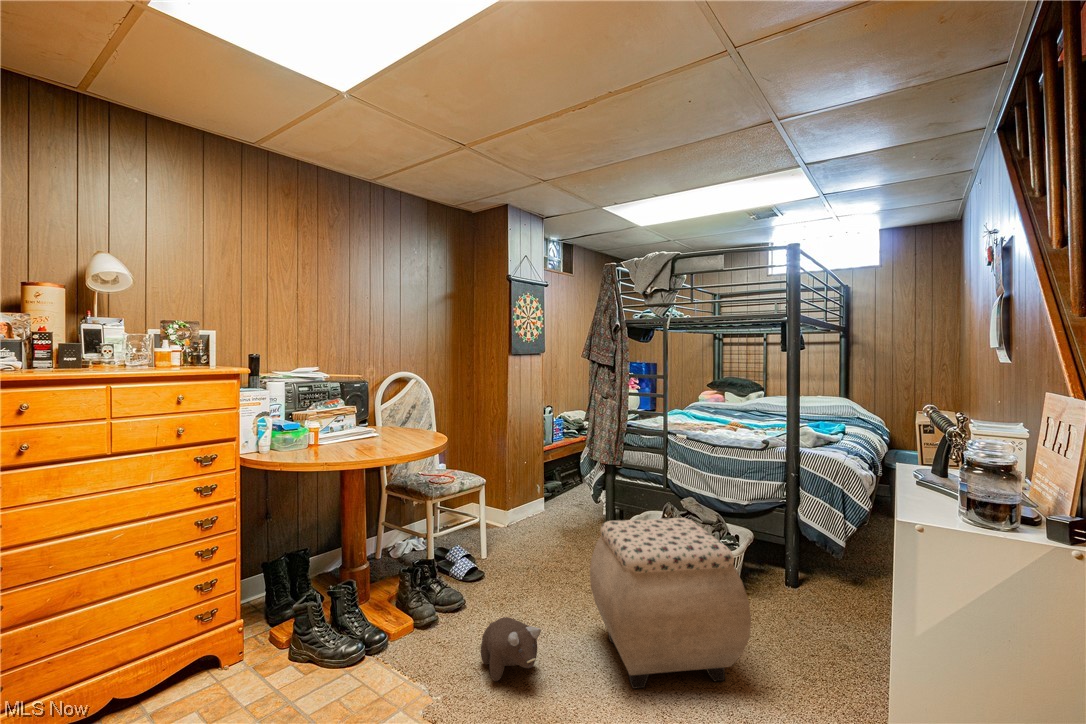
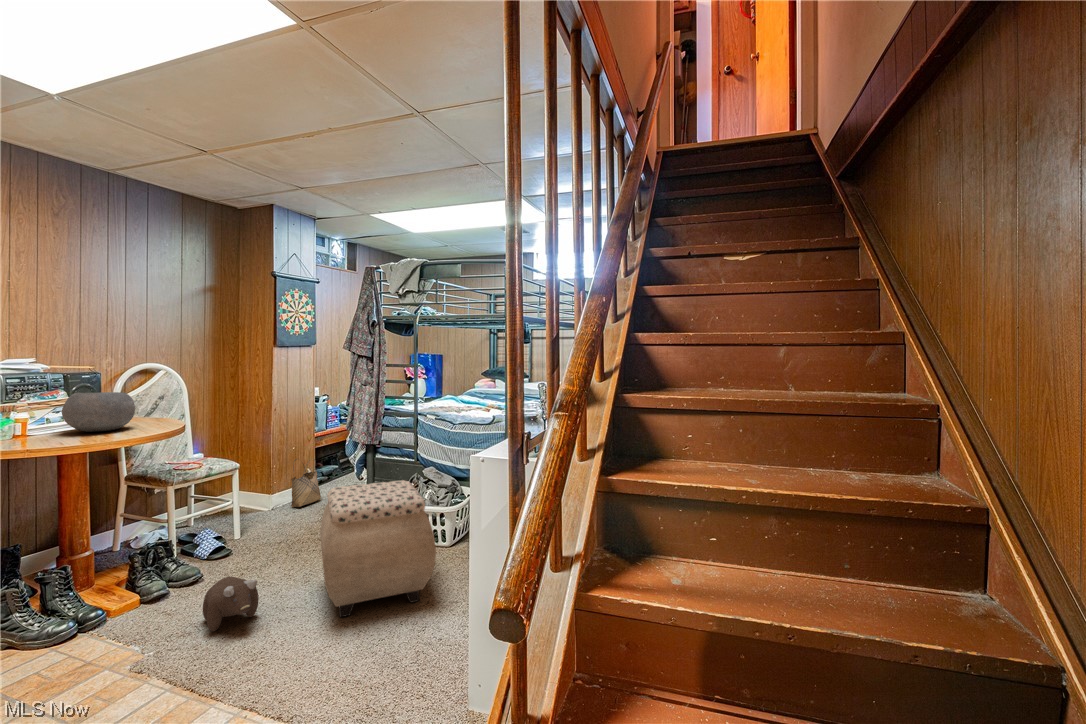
bowl: none [347,403,406,443] -> present [62,392,135,432]
woven basket: none [524,473,551,526] -> present [291,459,321,507]

